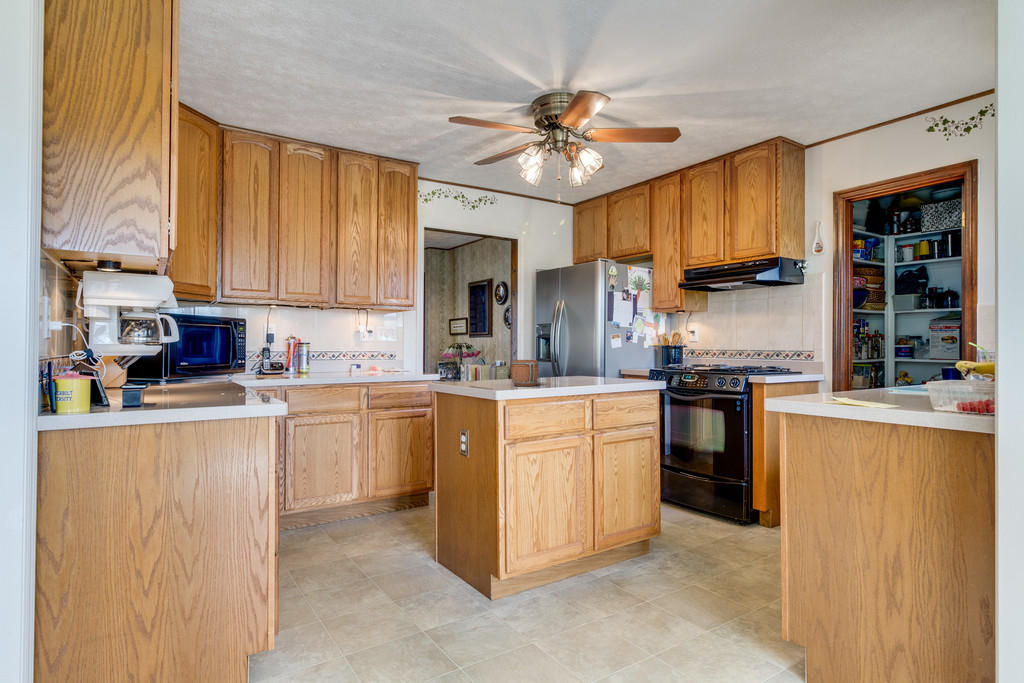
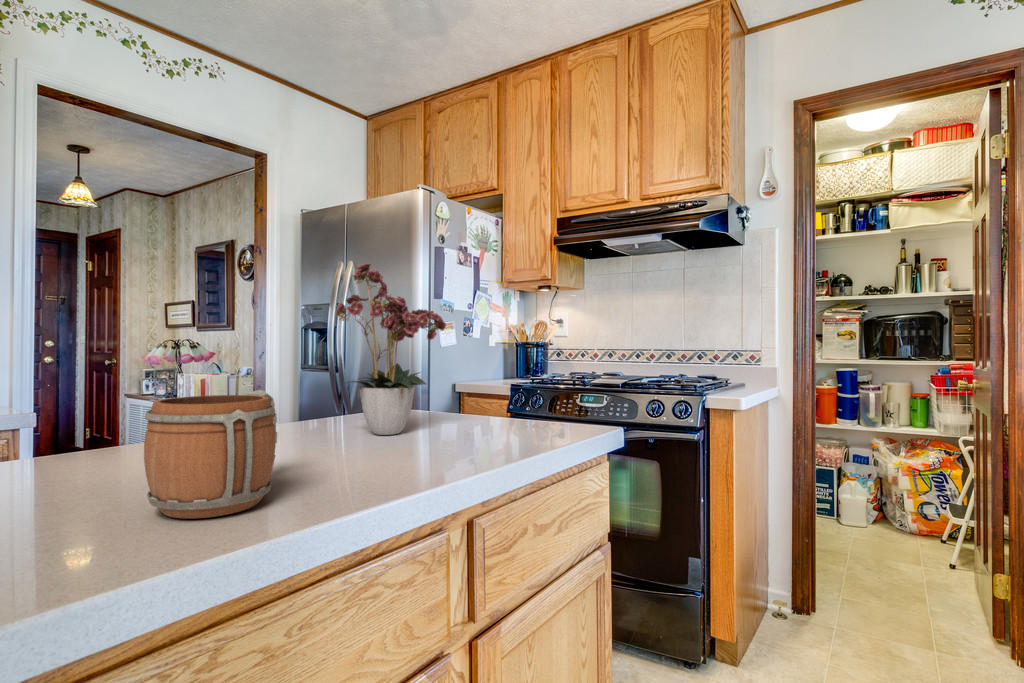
flower arrangement: none [551,315,596,380] -> present [337,264,446,435]

